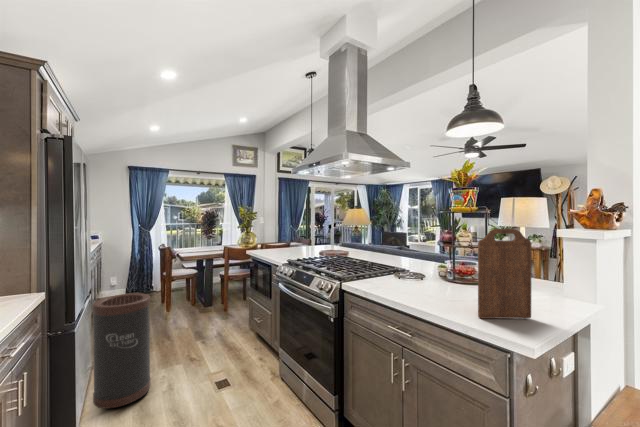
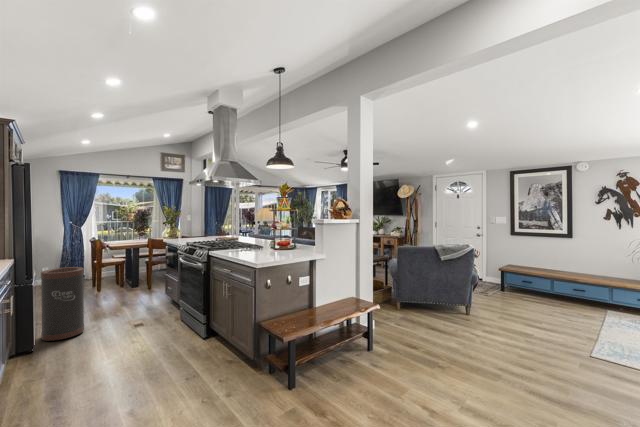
cutting board: present [478,229,532,319] -> none [255,218,279,259]

